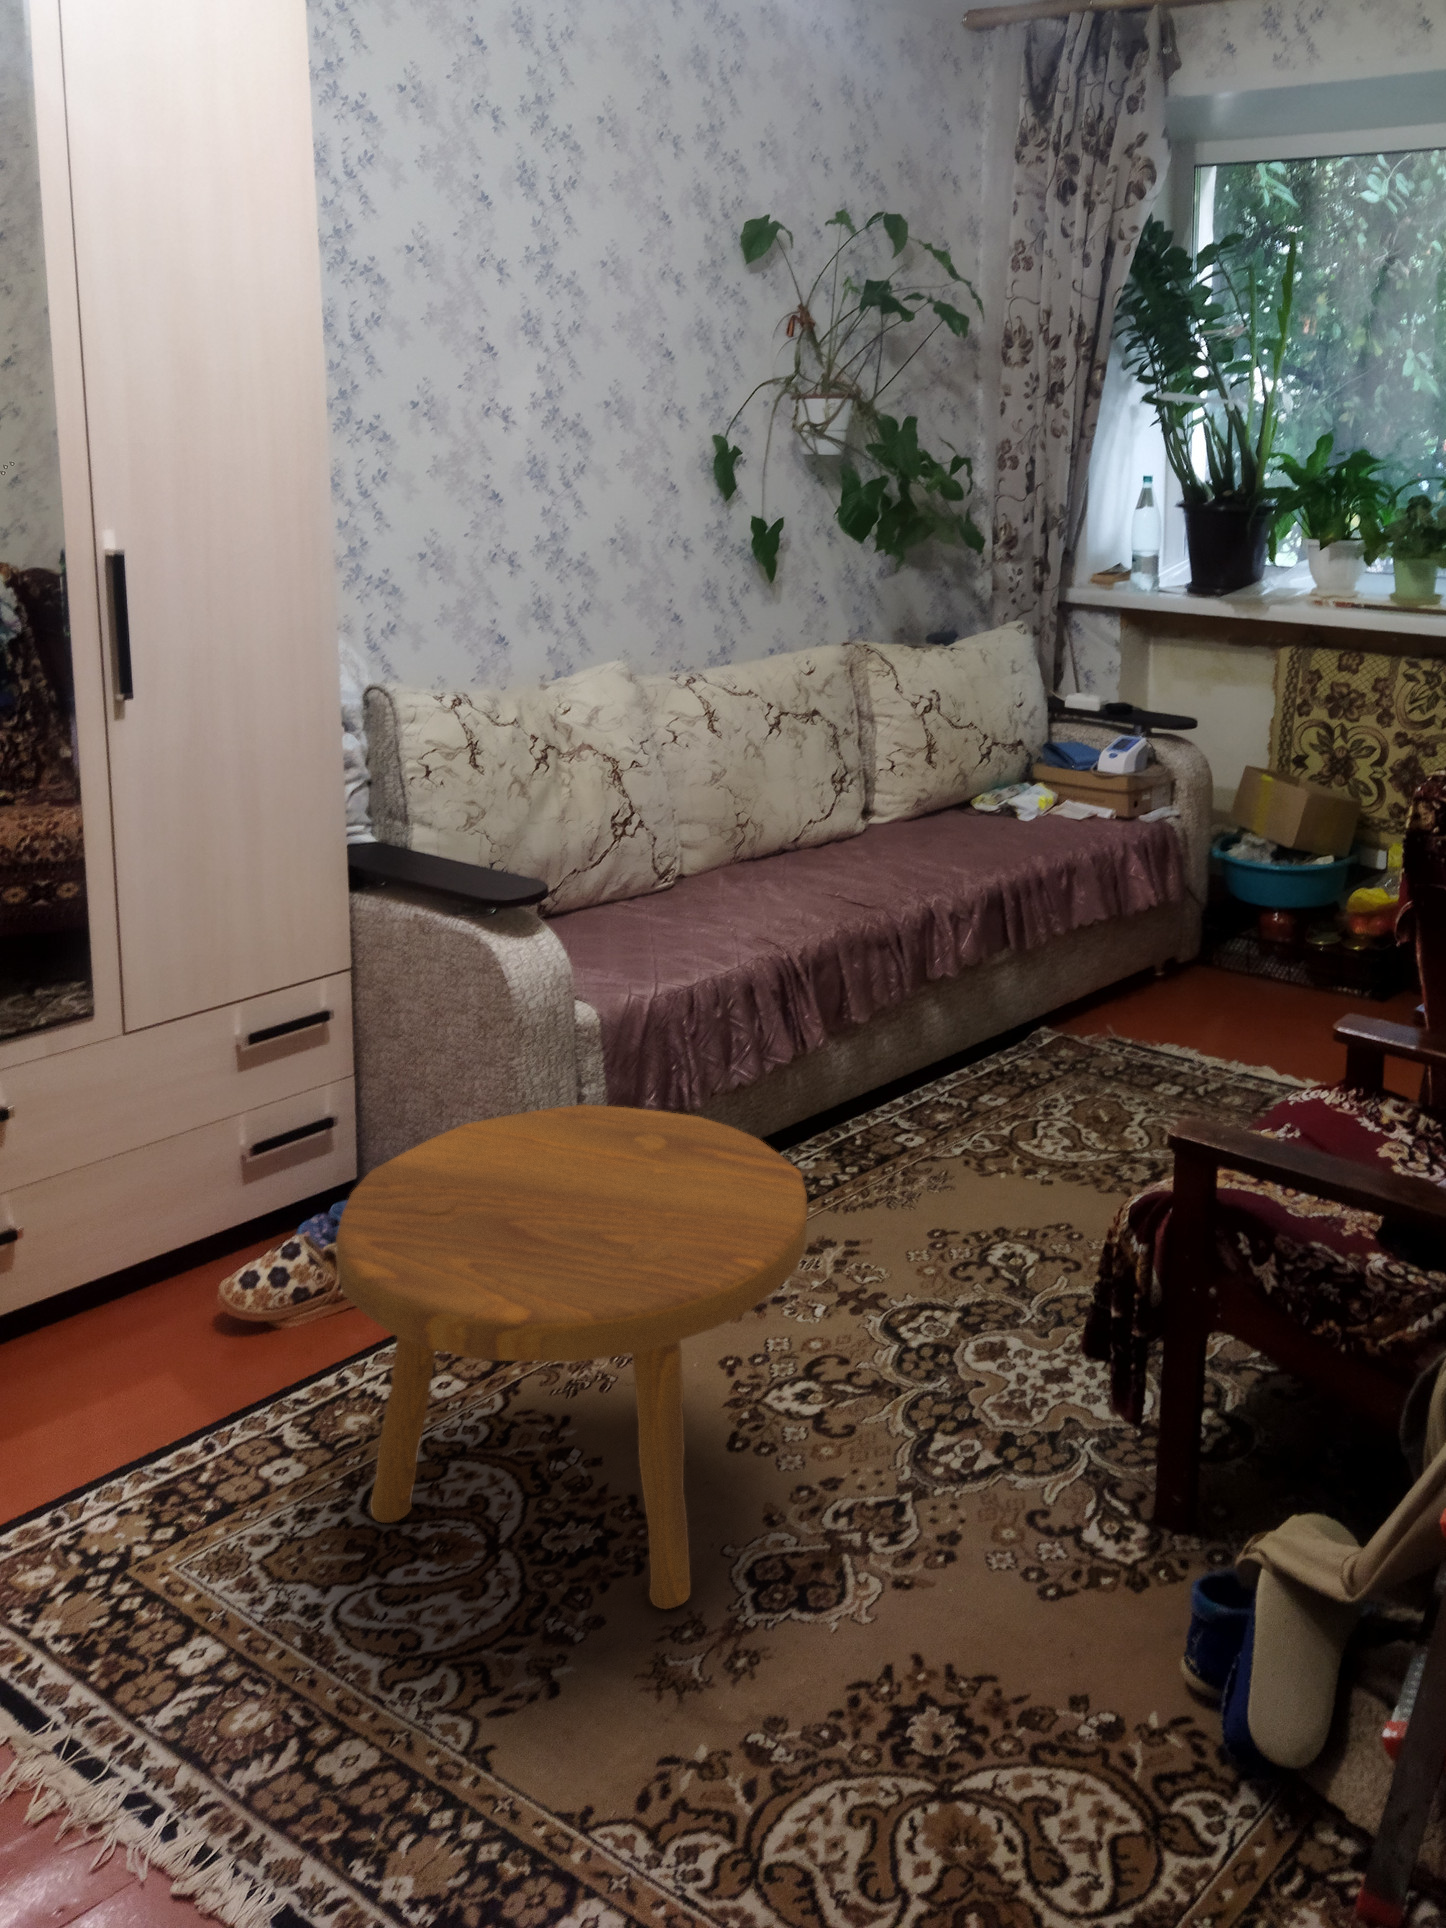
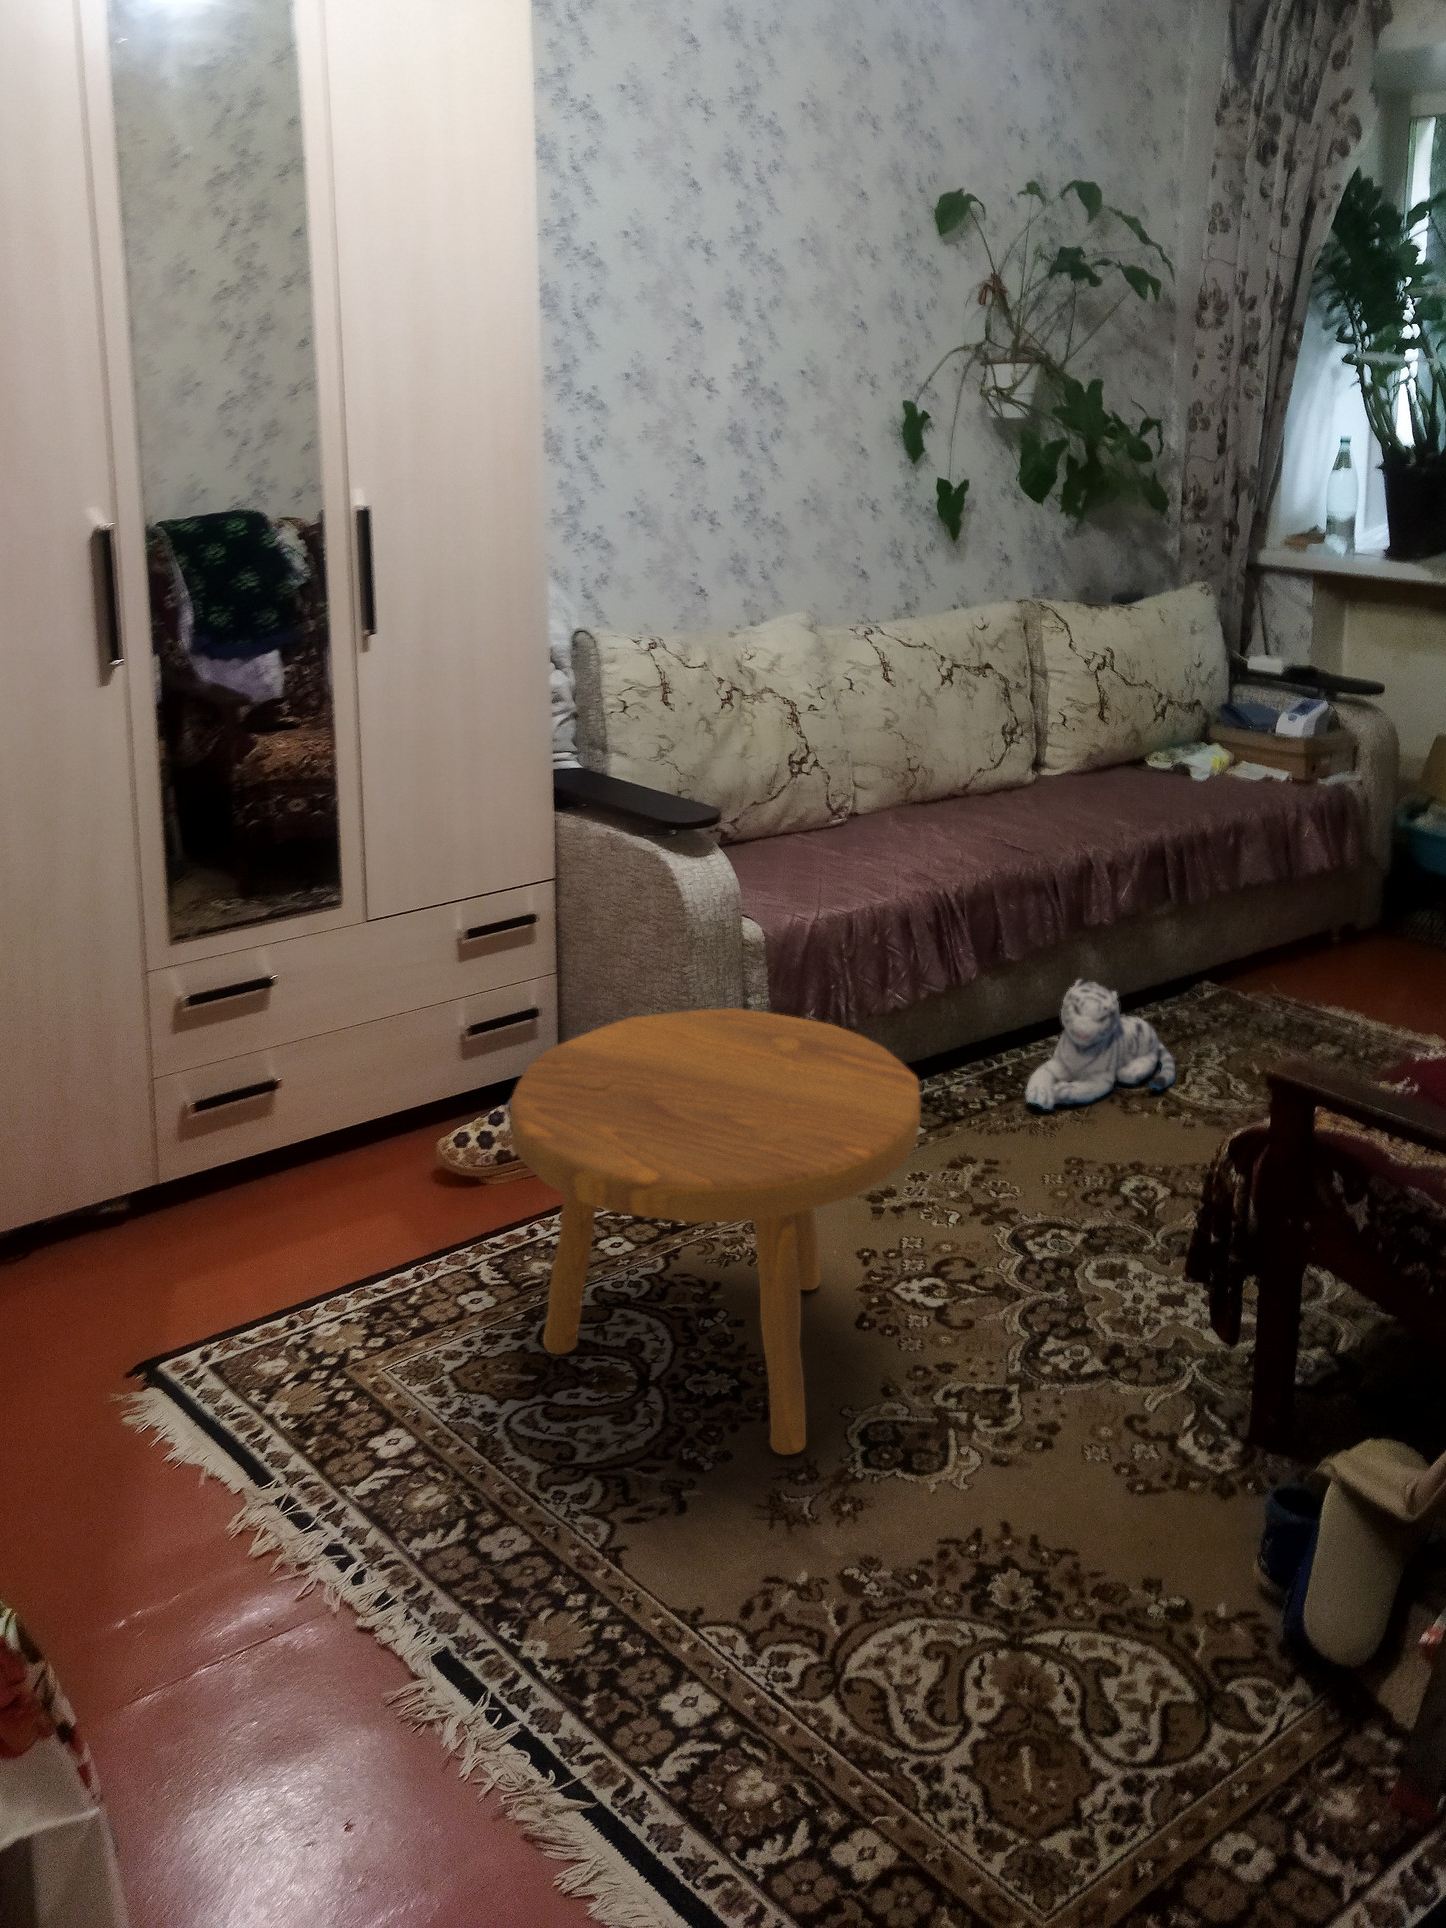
plush toy: none [879,1041,1029,1183] -> present [1025,979,1176,1110]

